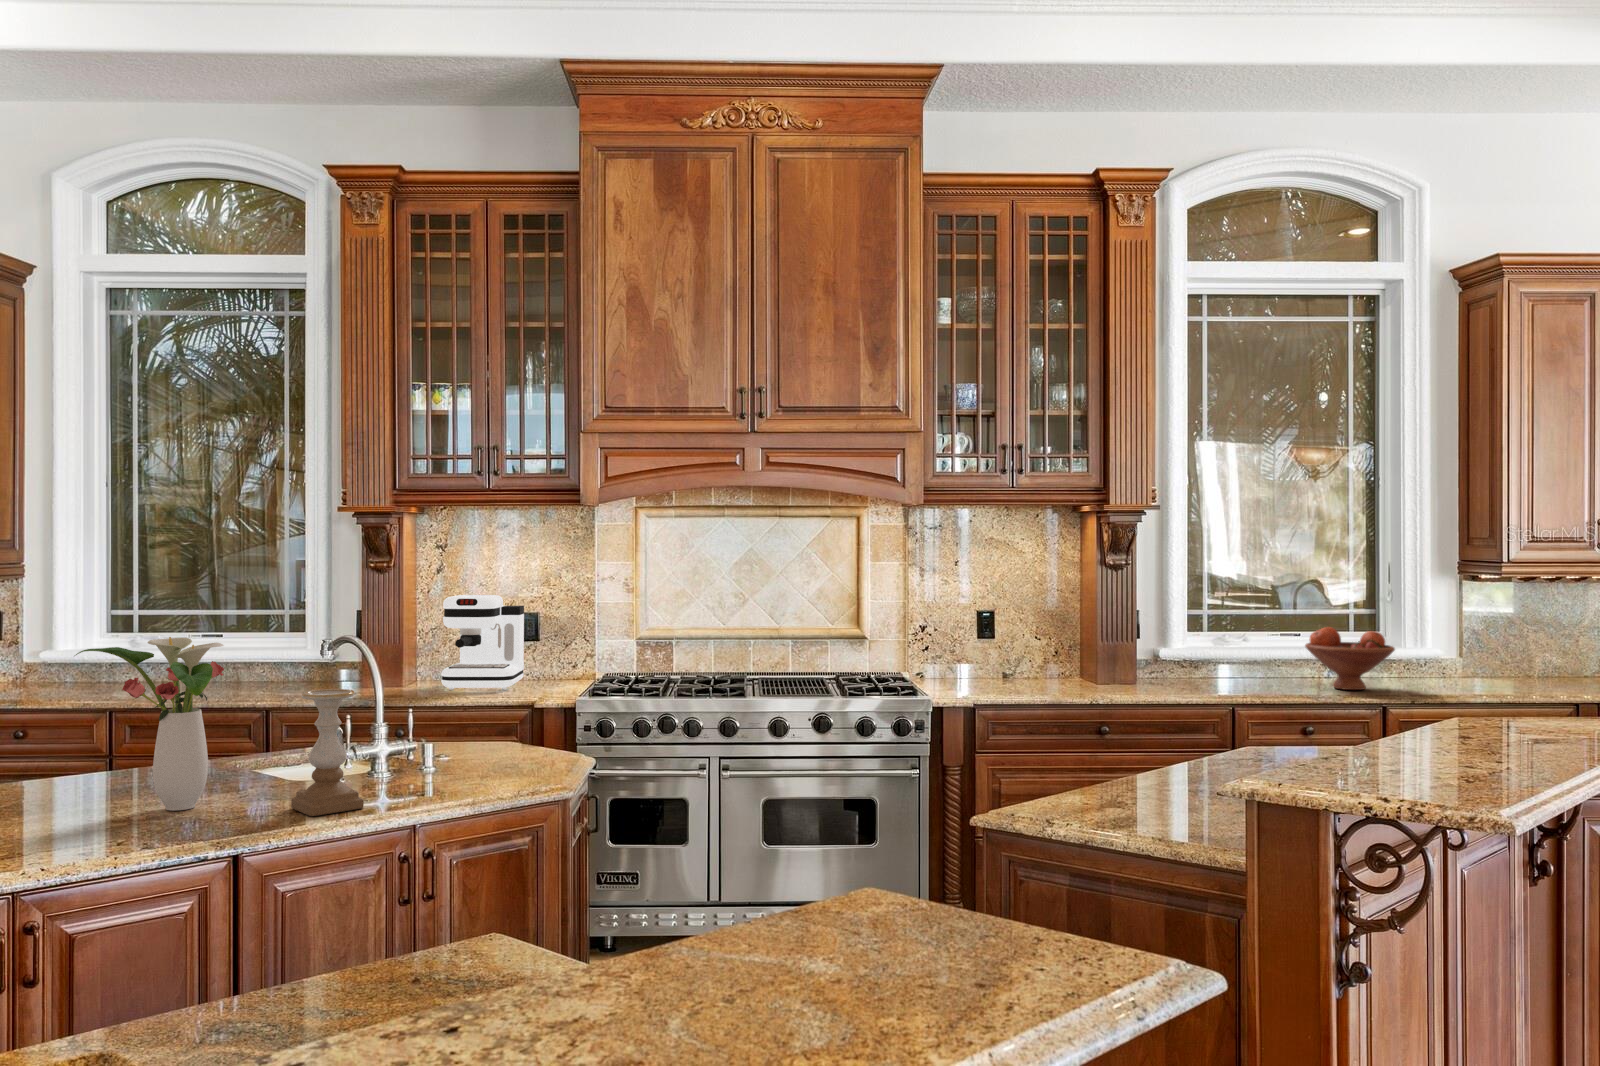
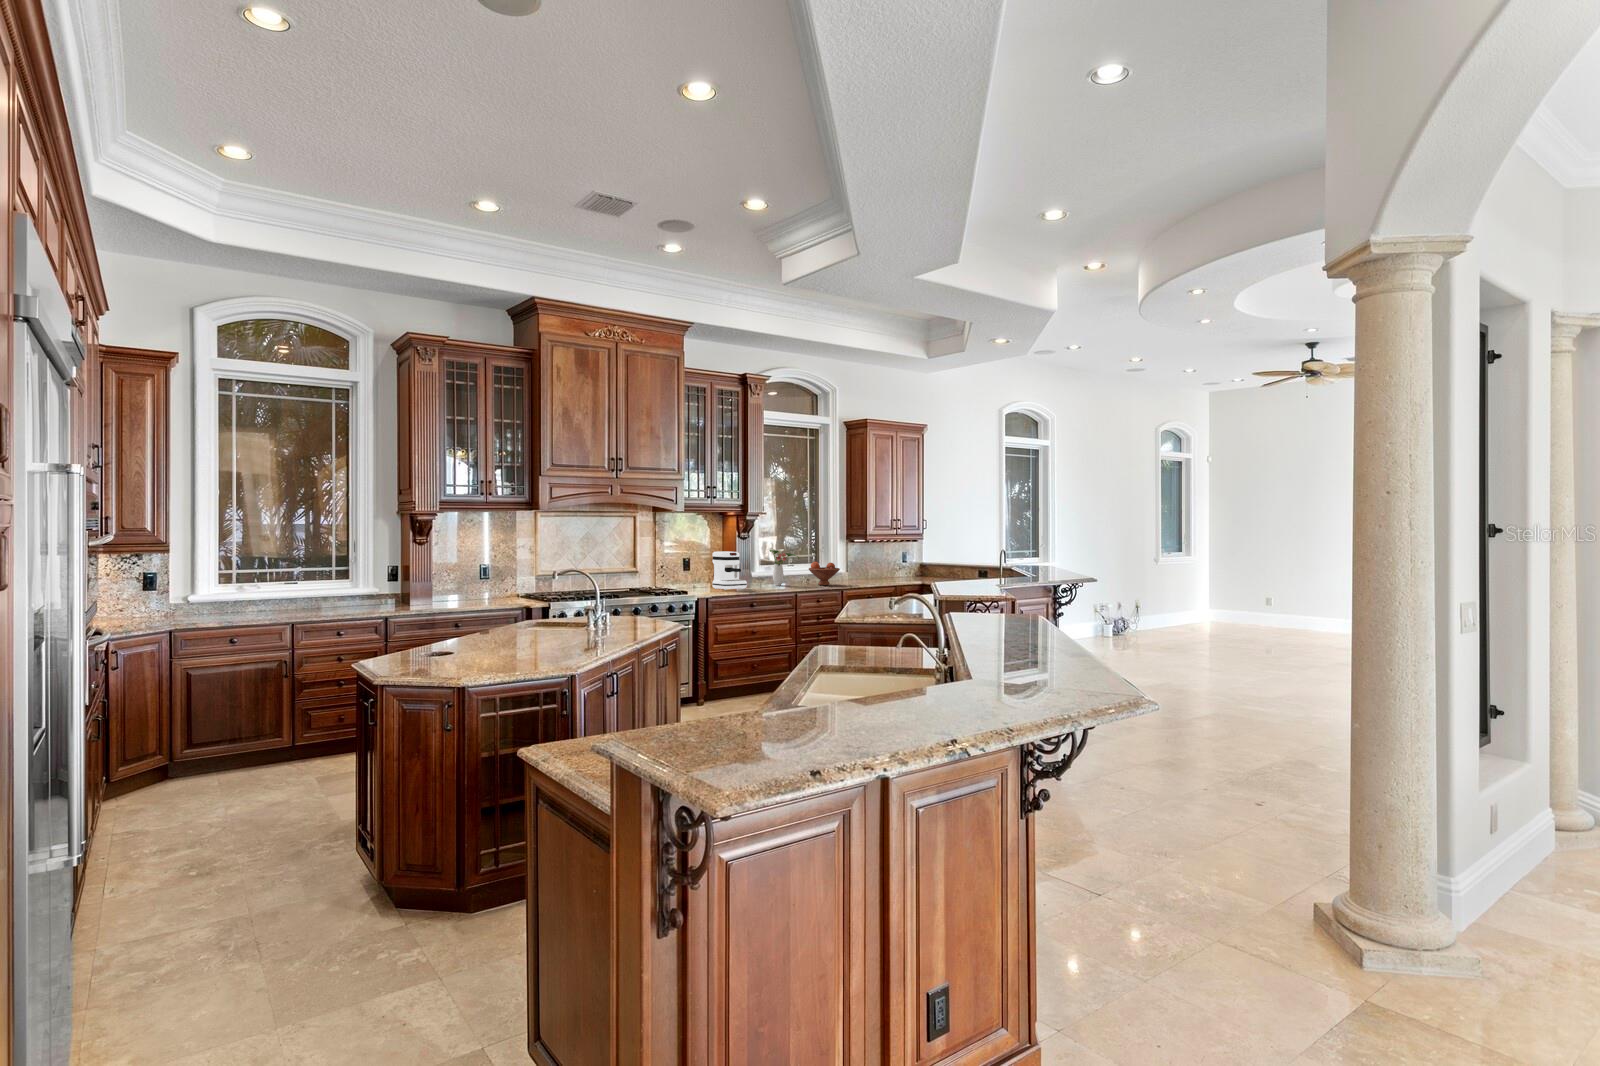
coffee maker: present [441,595,524,689] -> present [712,551,747,590]
flower arrangement: present [76,637,224,811] -> present [767,548,799,586]
candle holder: present [291,689,364,816] -> none [606,586,630,629]

